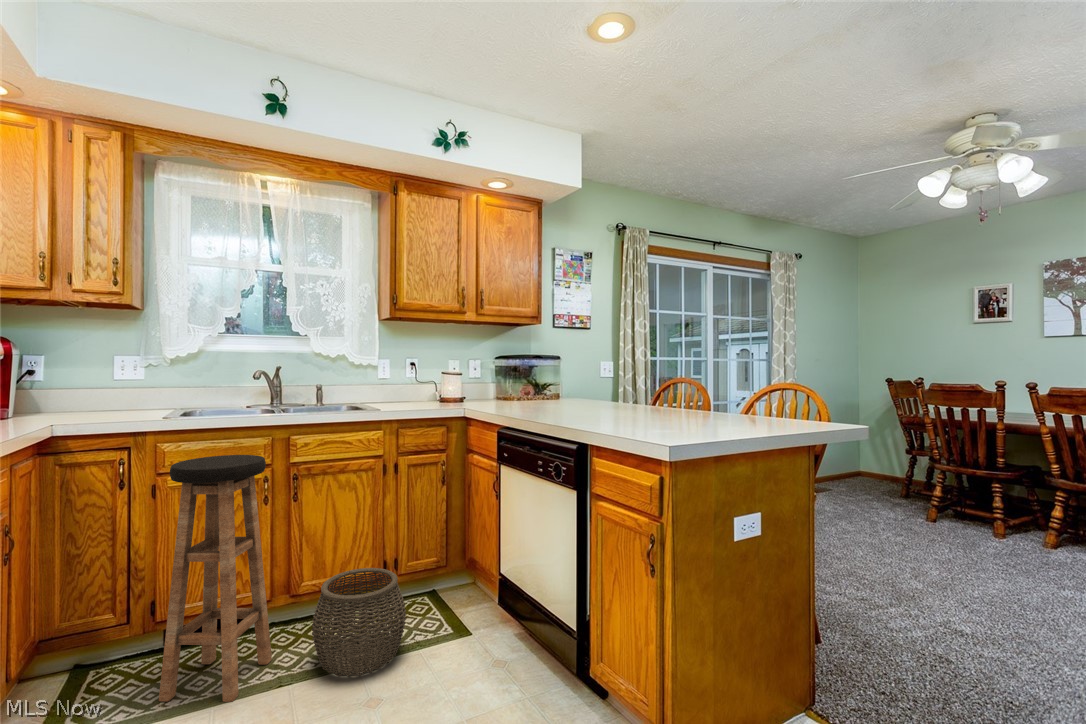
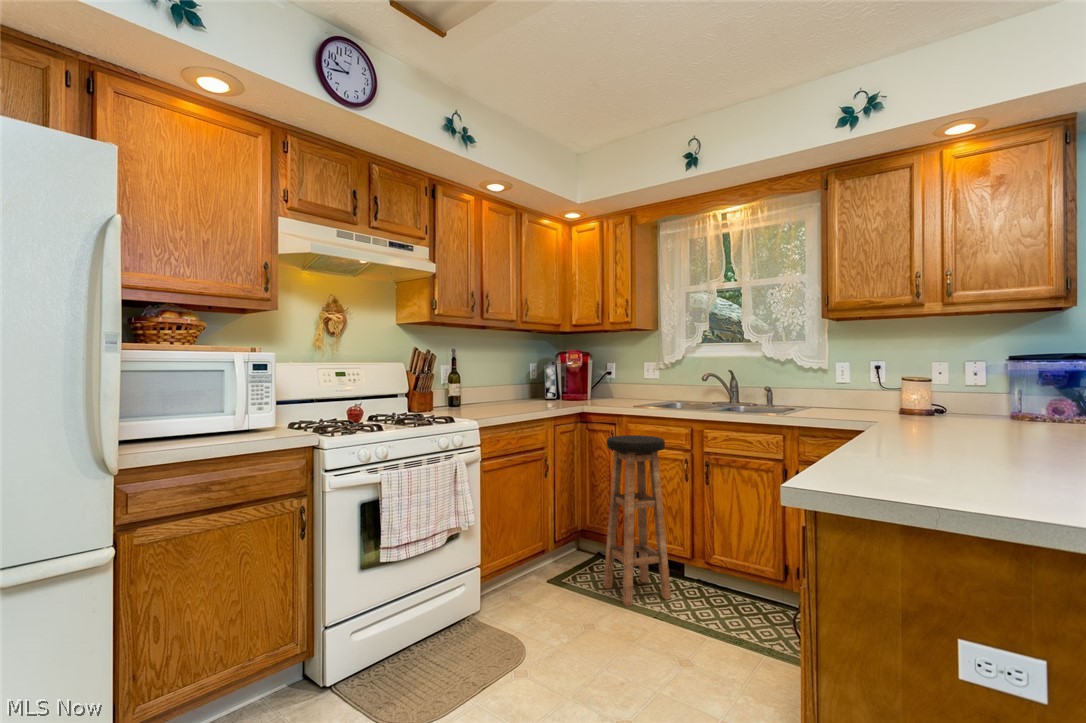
woven basket: present [312,568,406,677] -> none [676,552,759,645]

